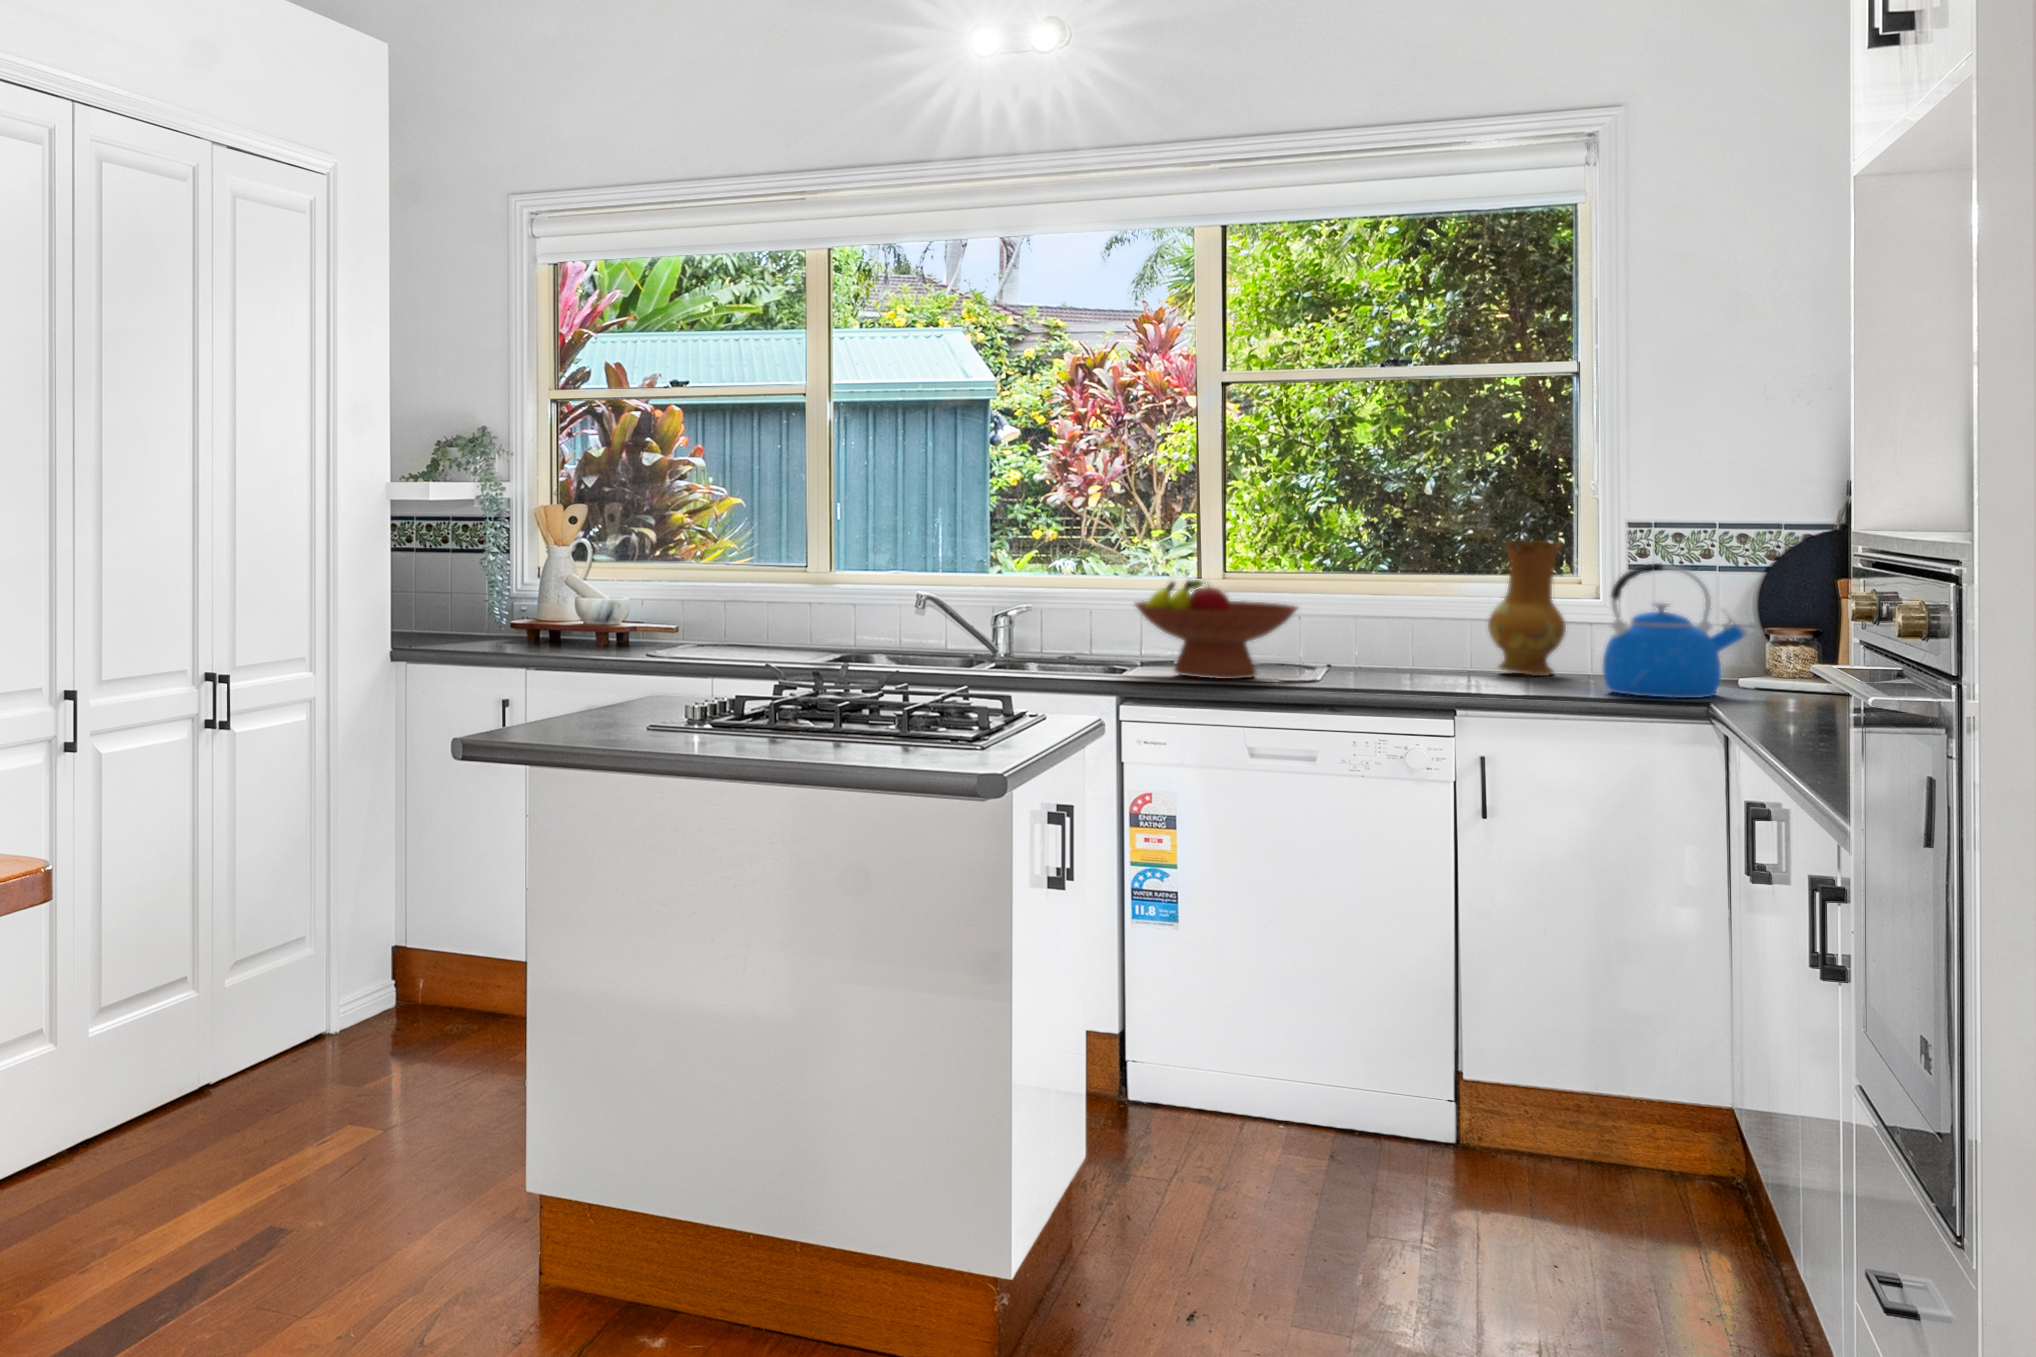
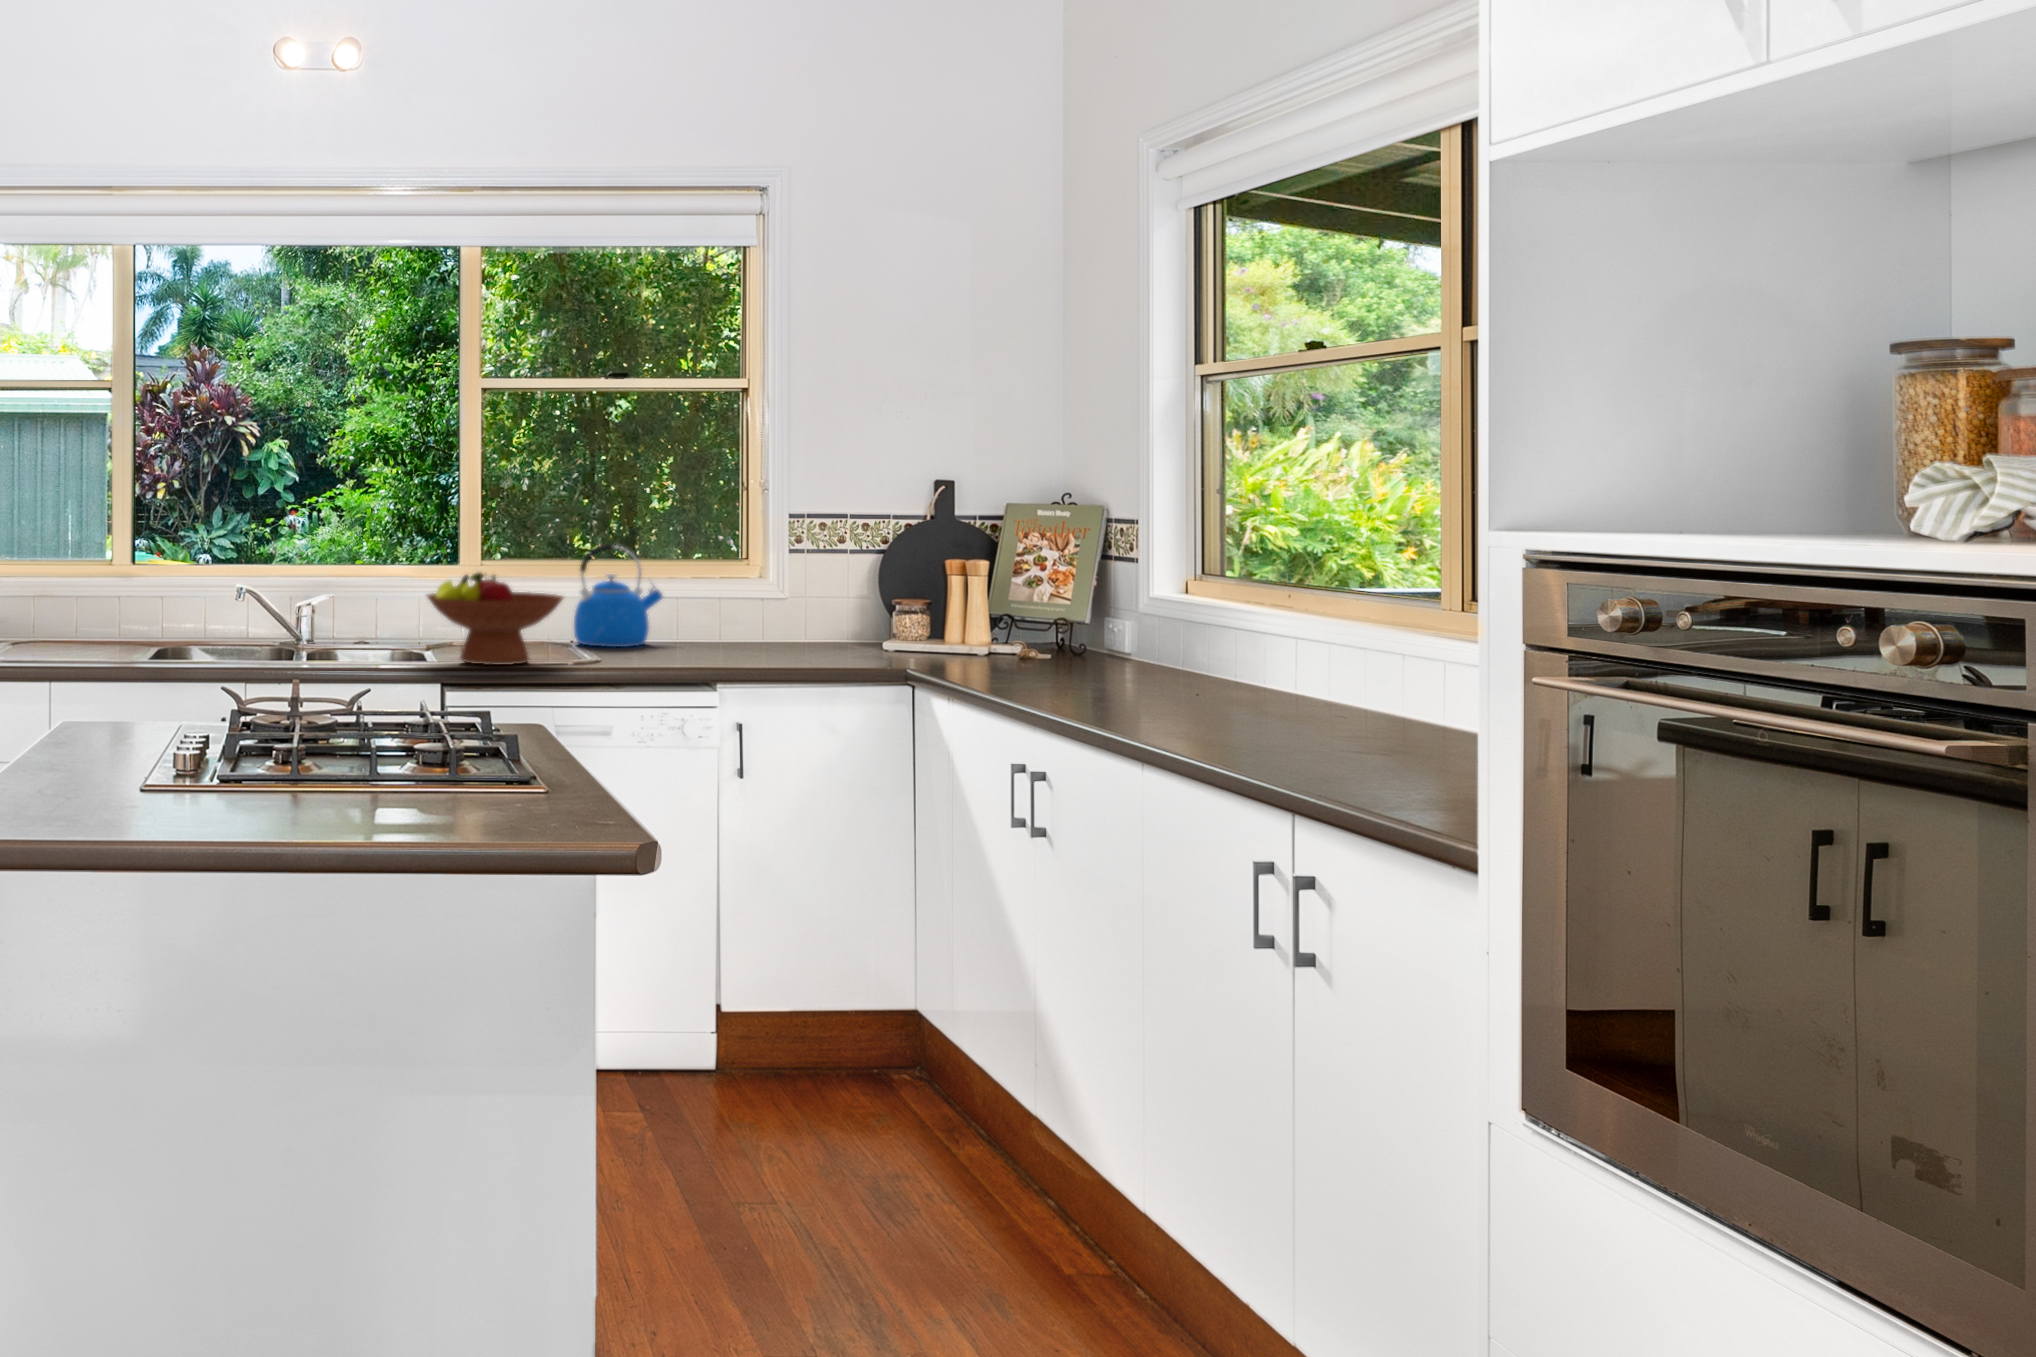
ceramic jug: present [1488,541,1566,676] -> none [697,533,755,652]
kettle: present [1603,563,1747,698] -> present [574,544,663,647]

